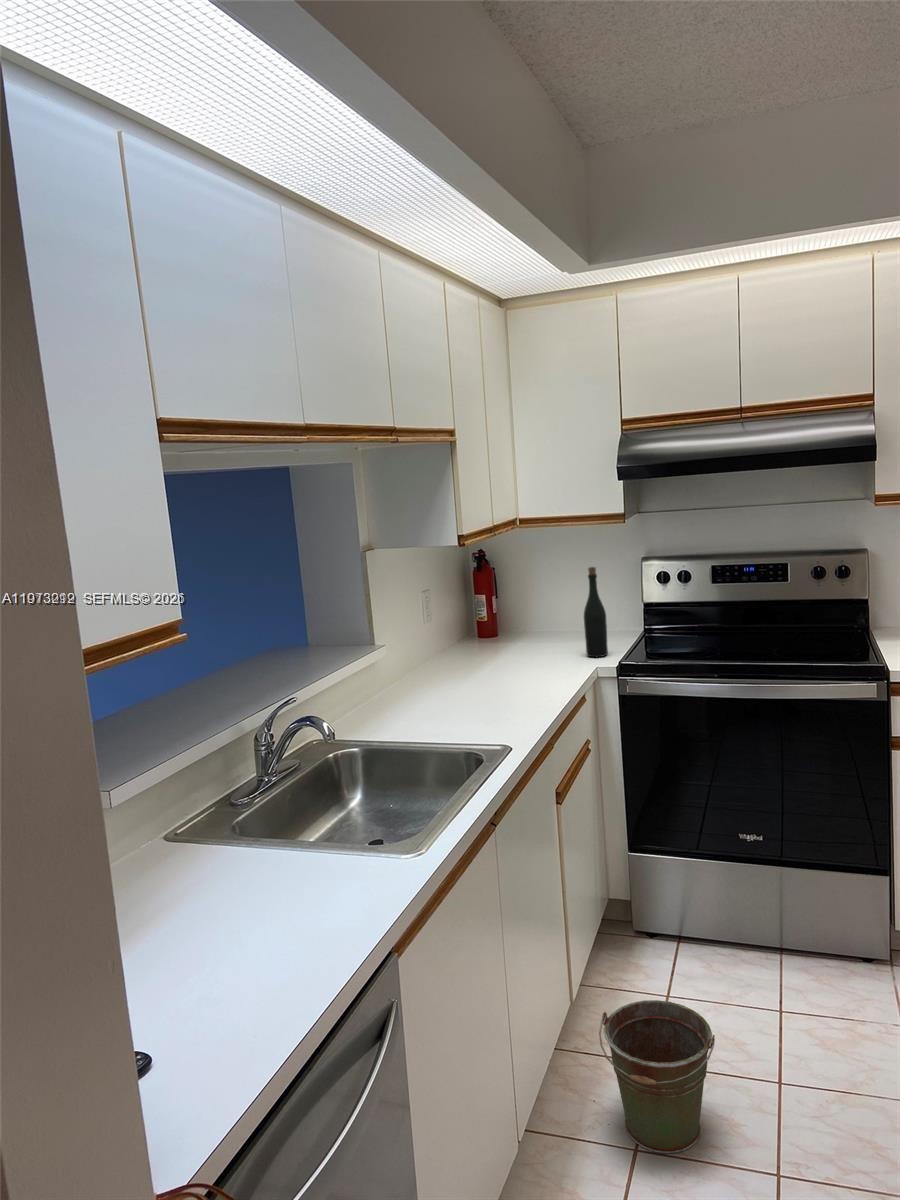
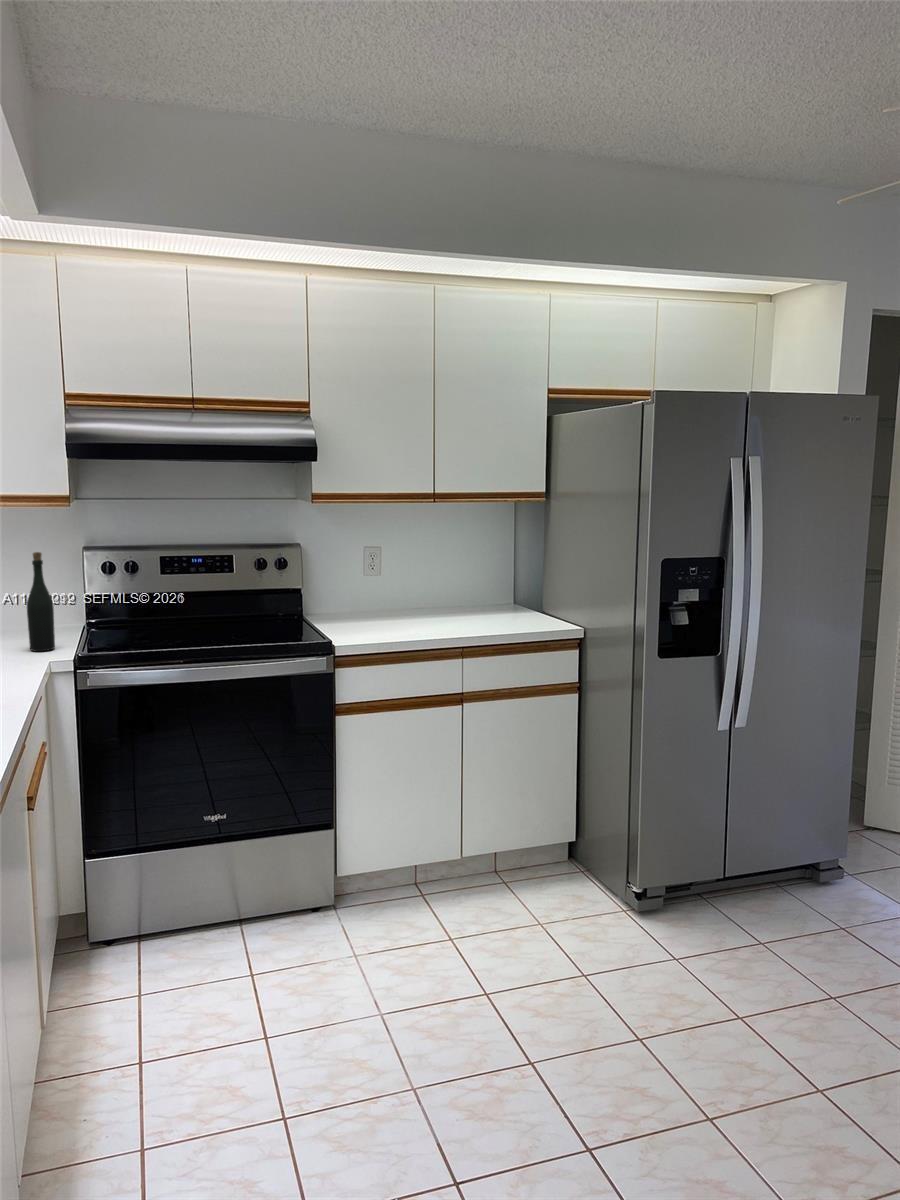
bucket: present [599,1000,715,1153] -> none [103,984,225,1138]

